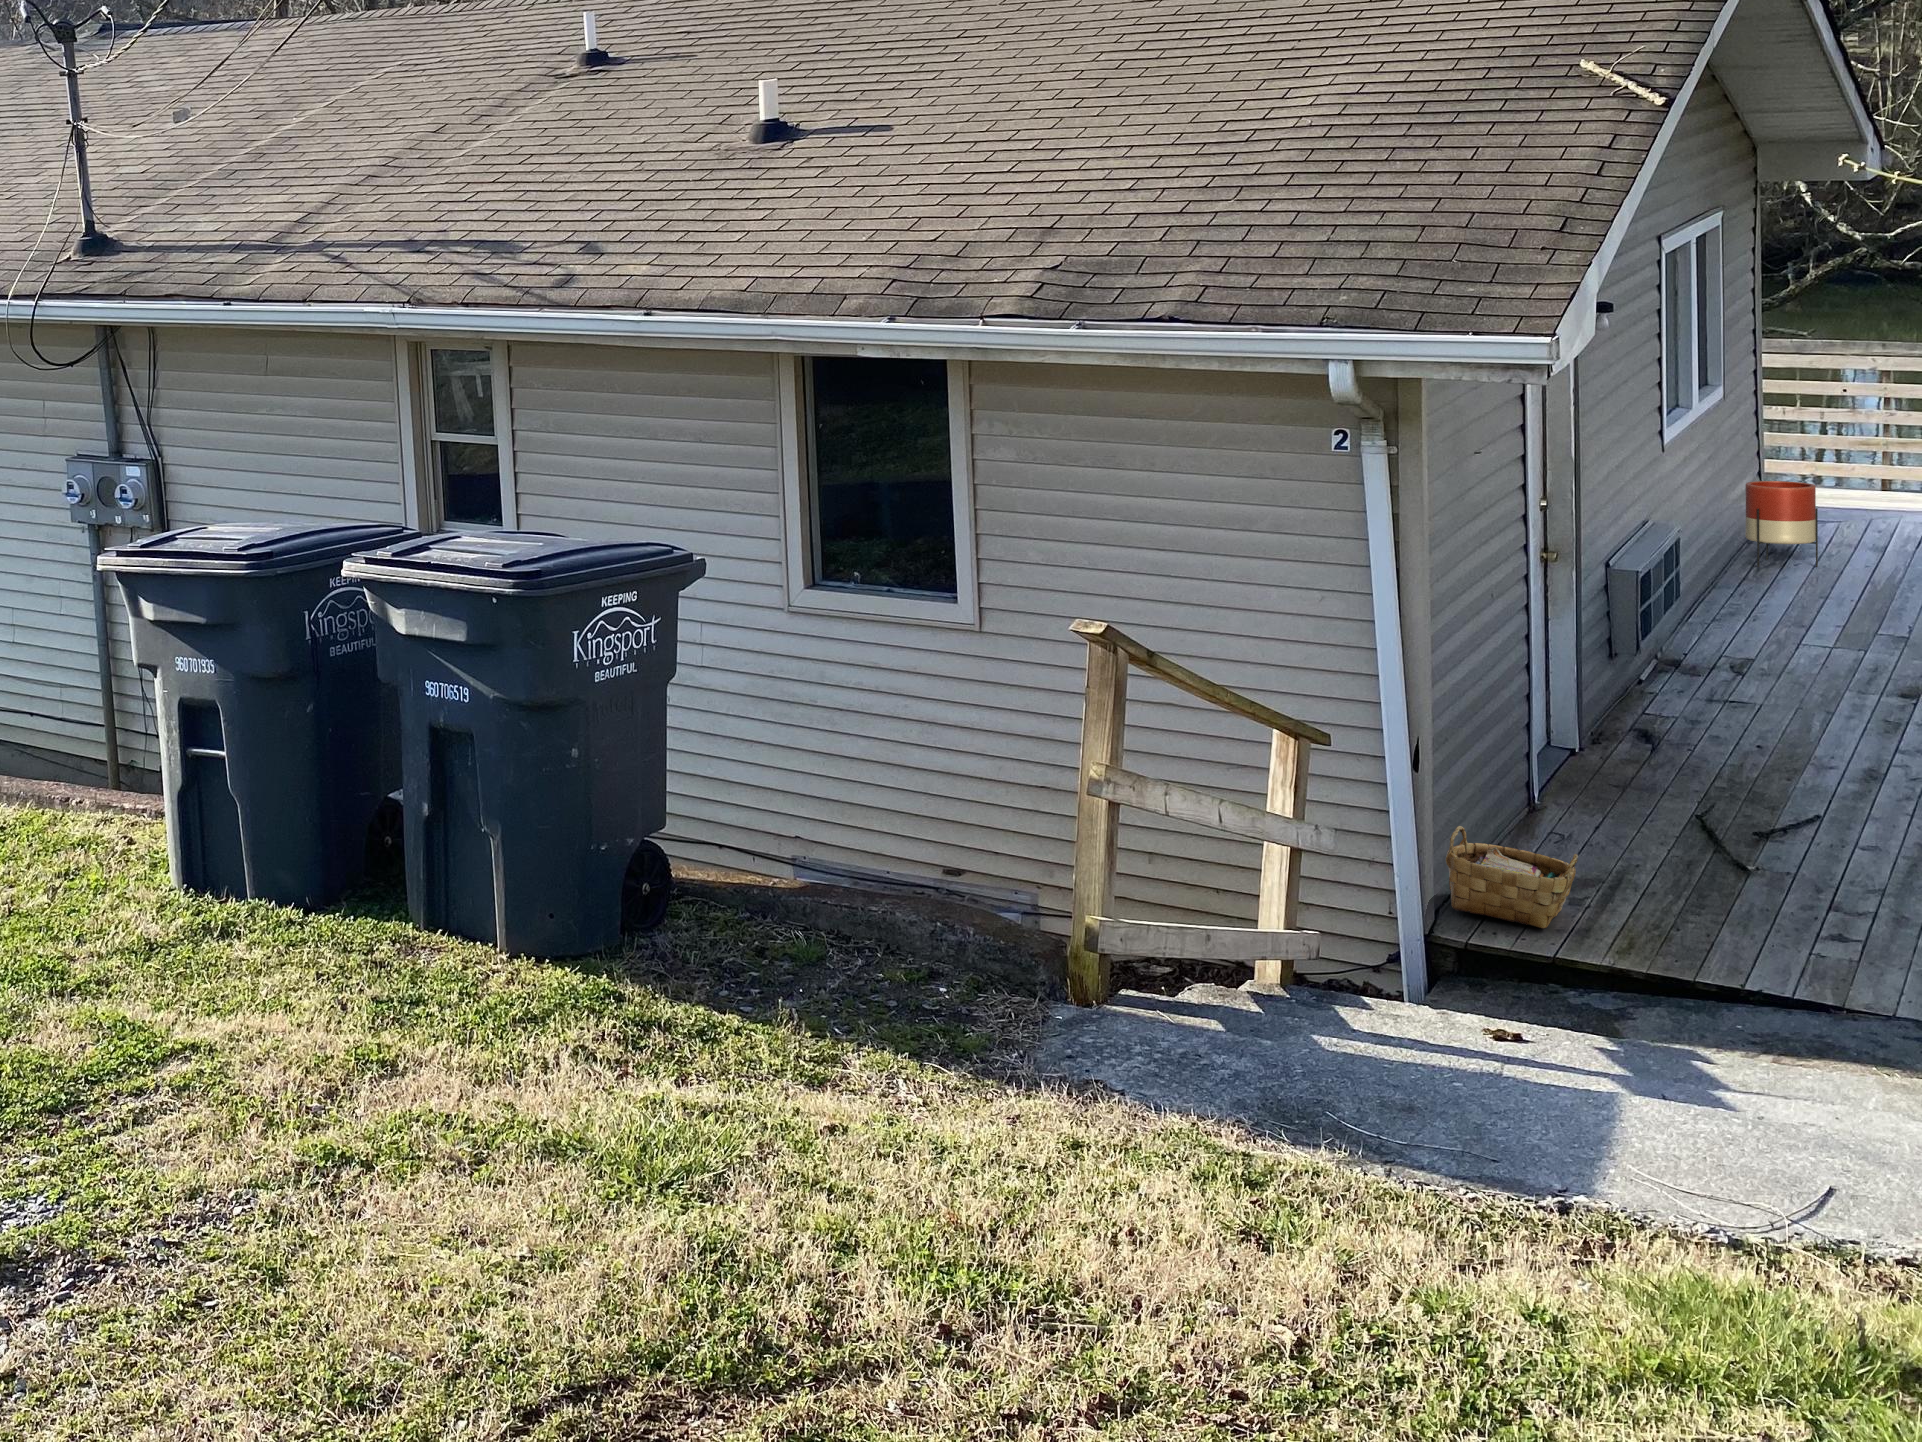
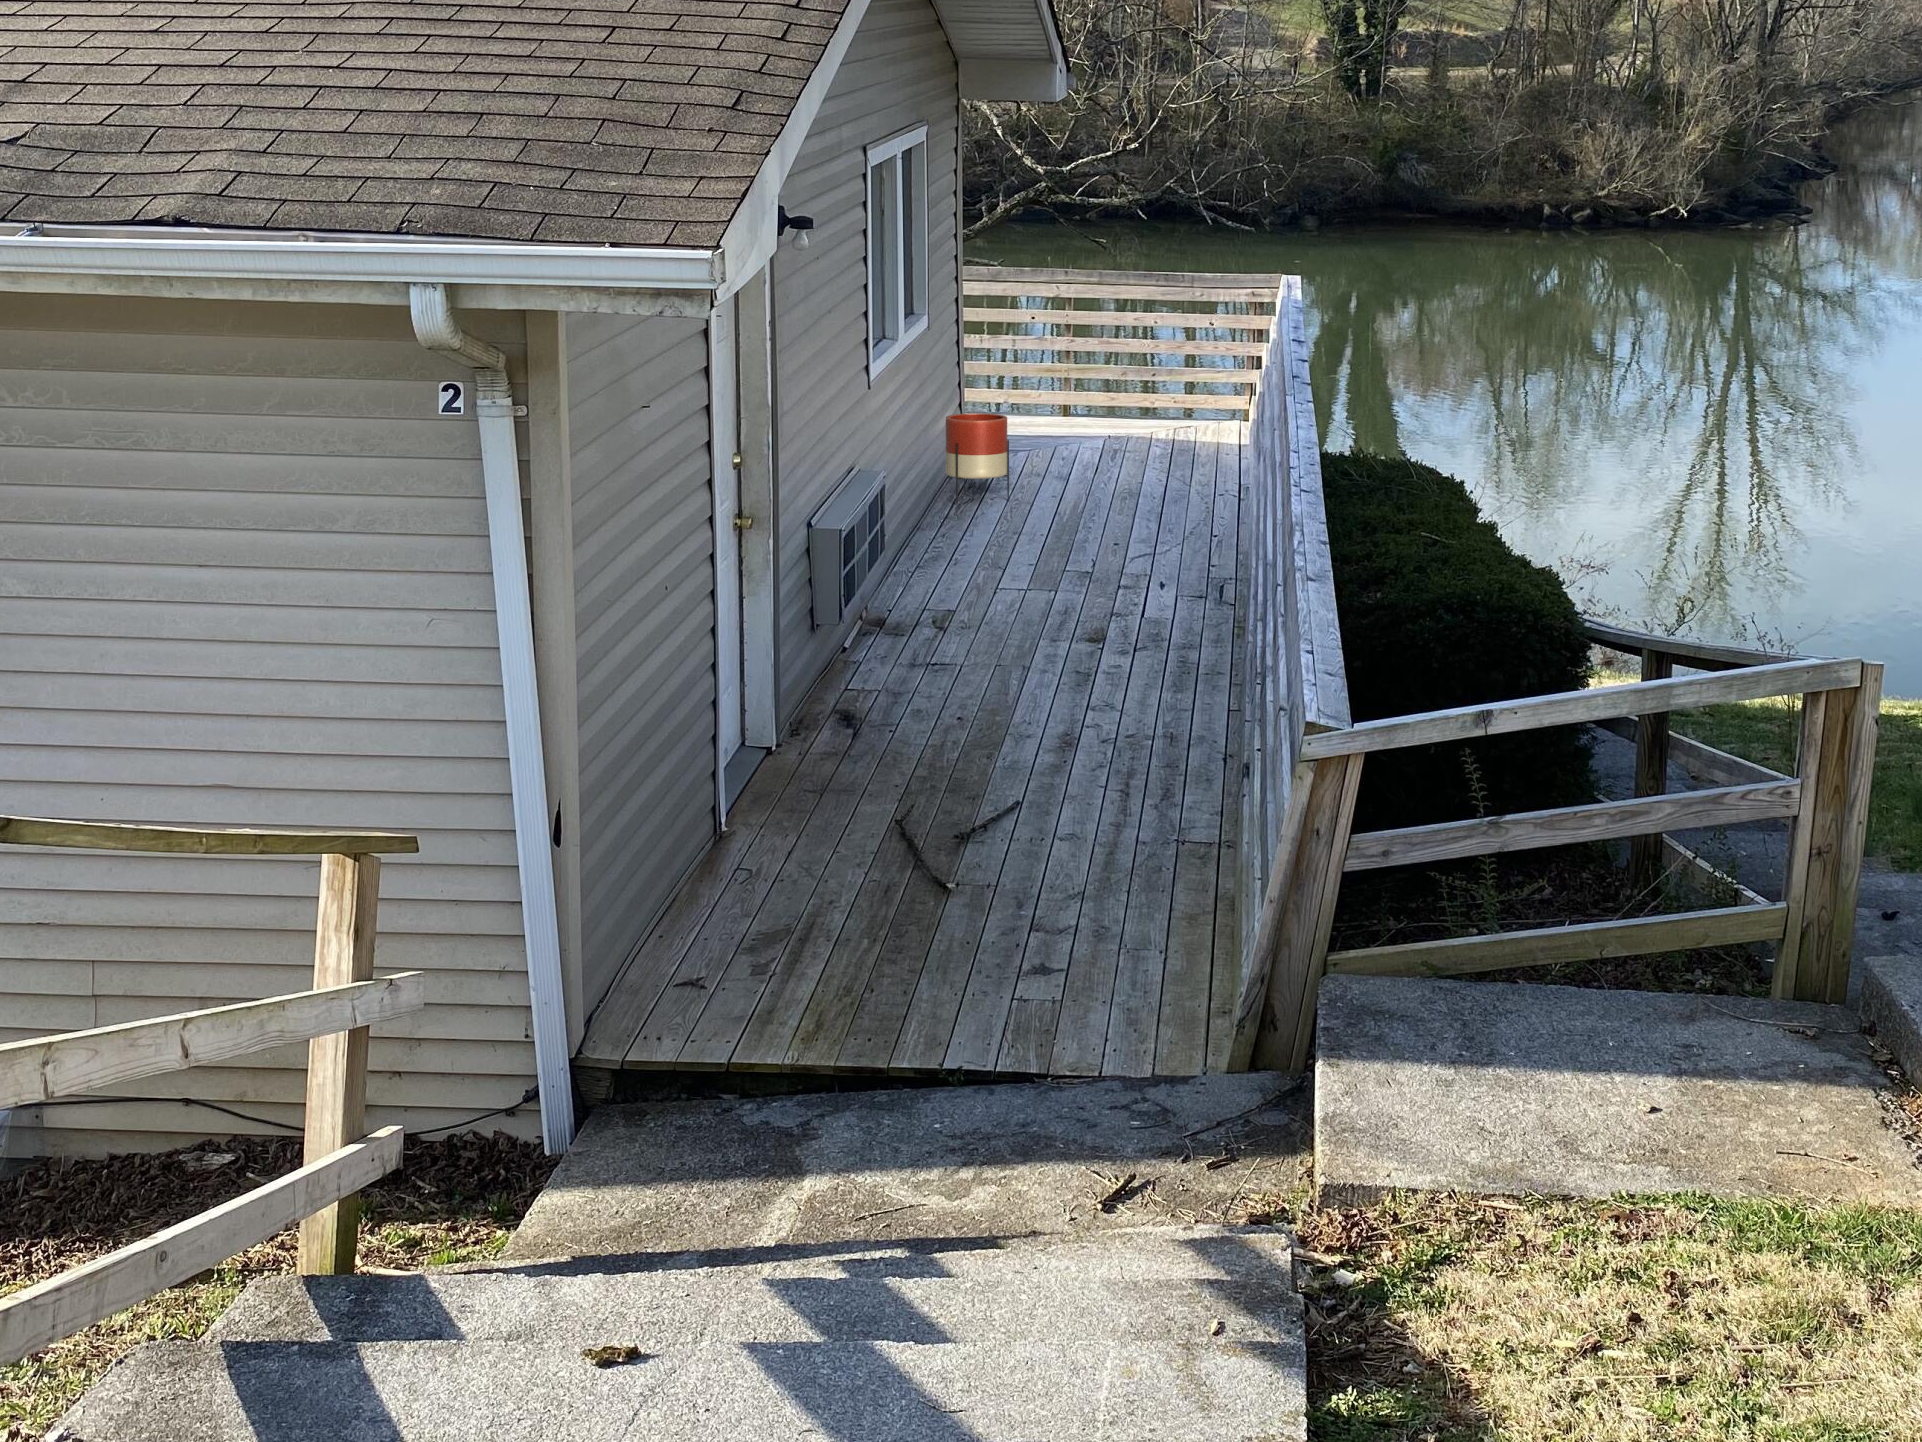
woven basket: present [1446,826,1578,929] -> none [605,901,764,1023]

